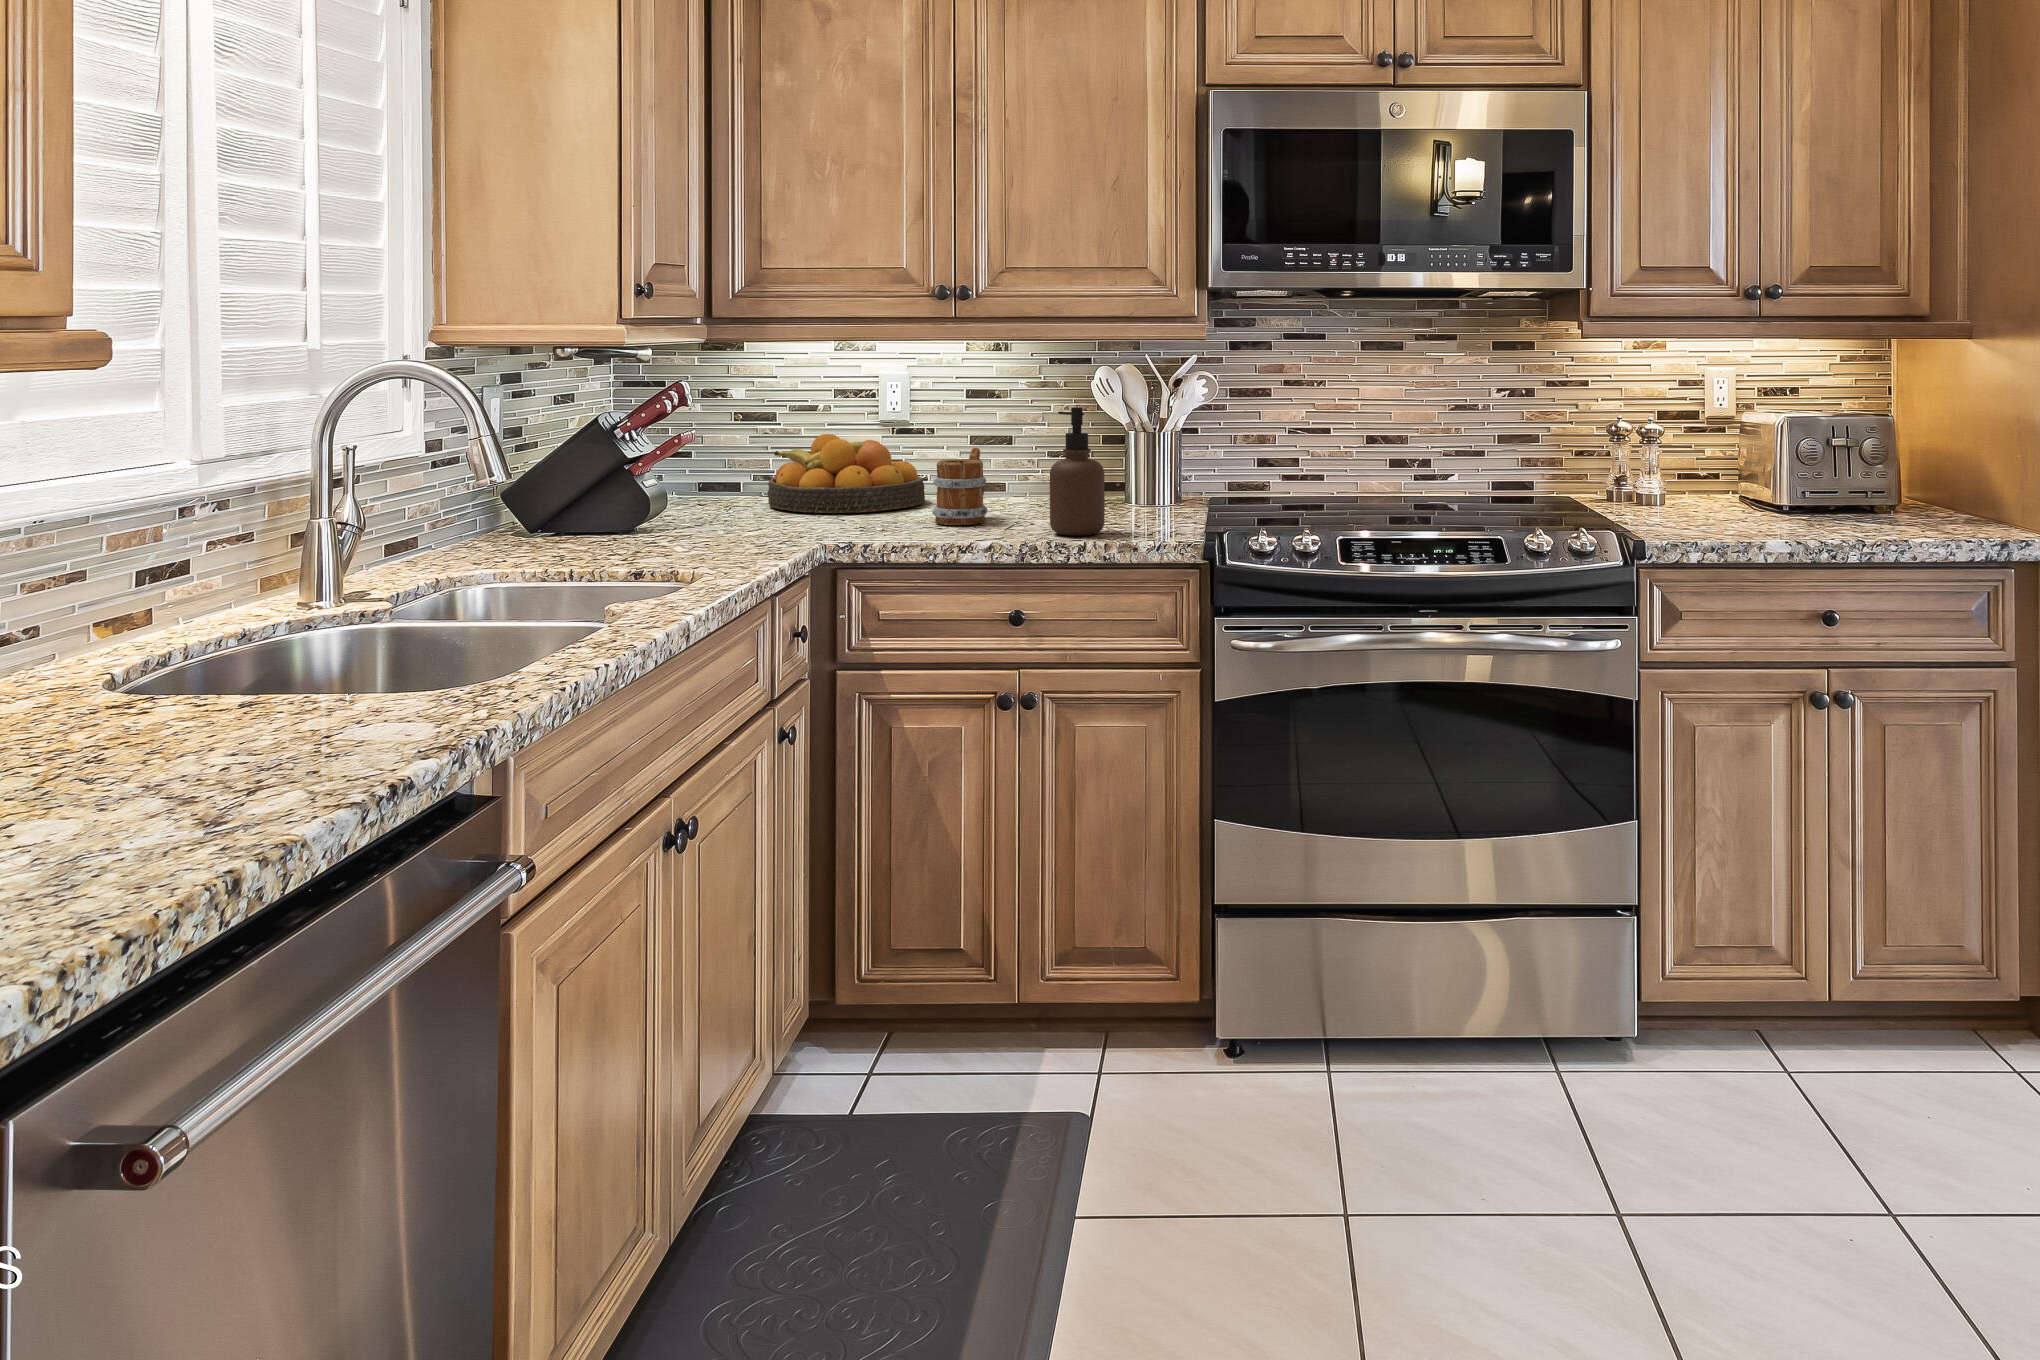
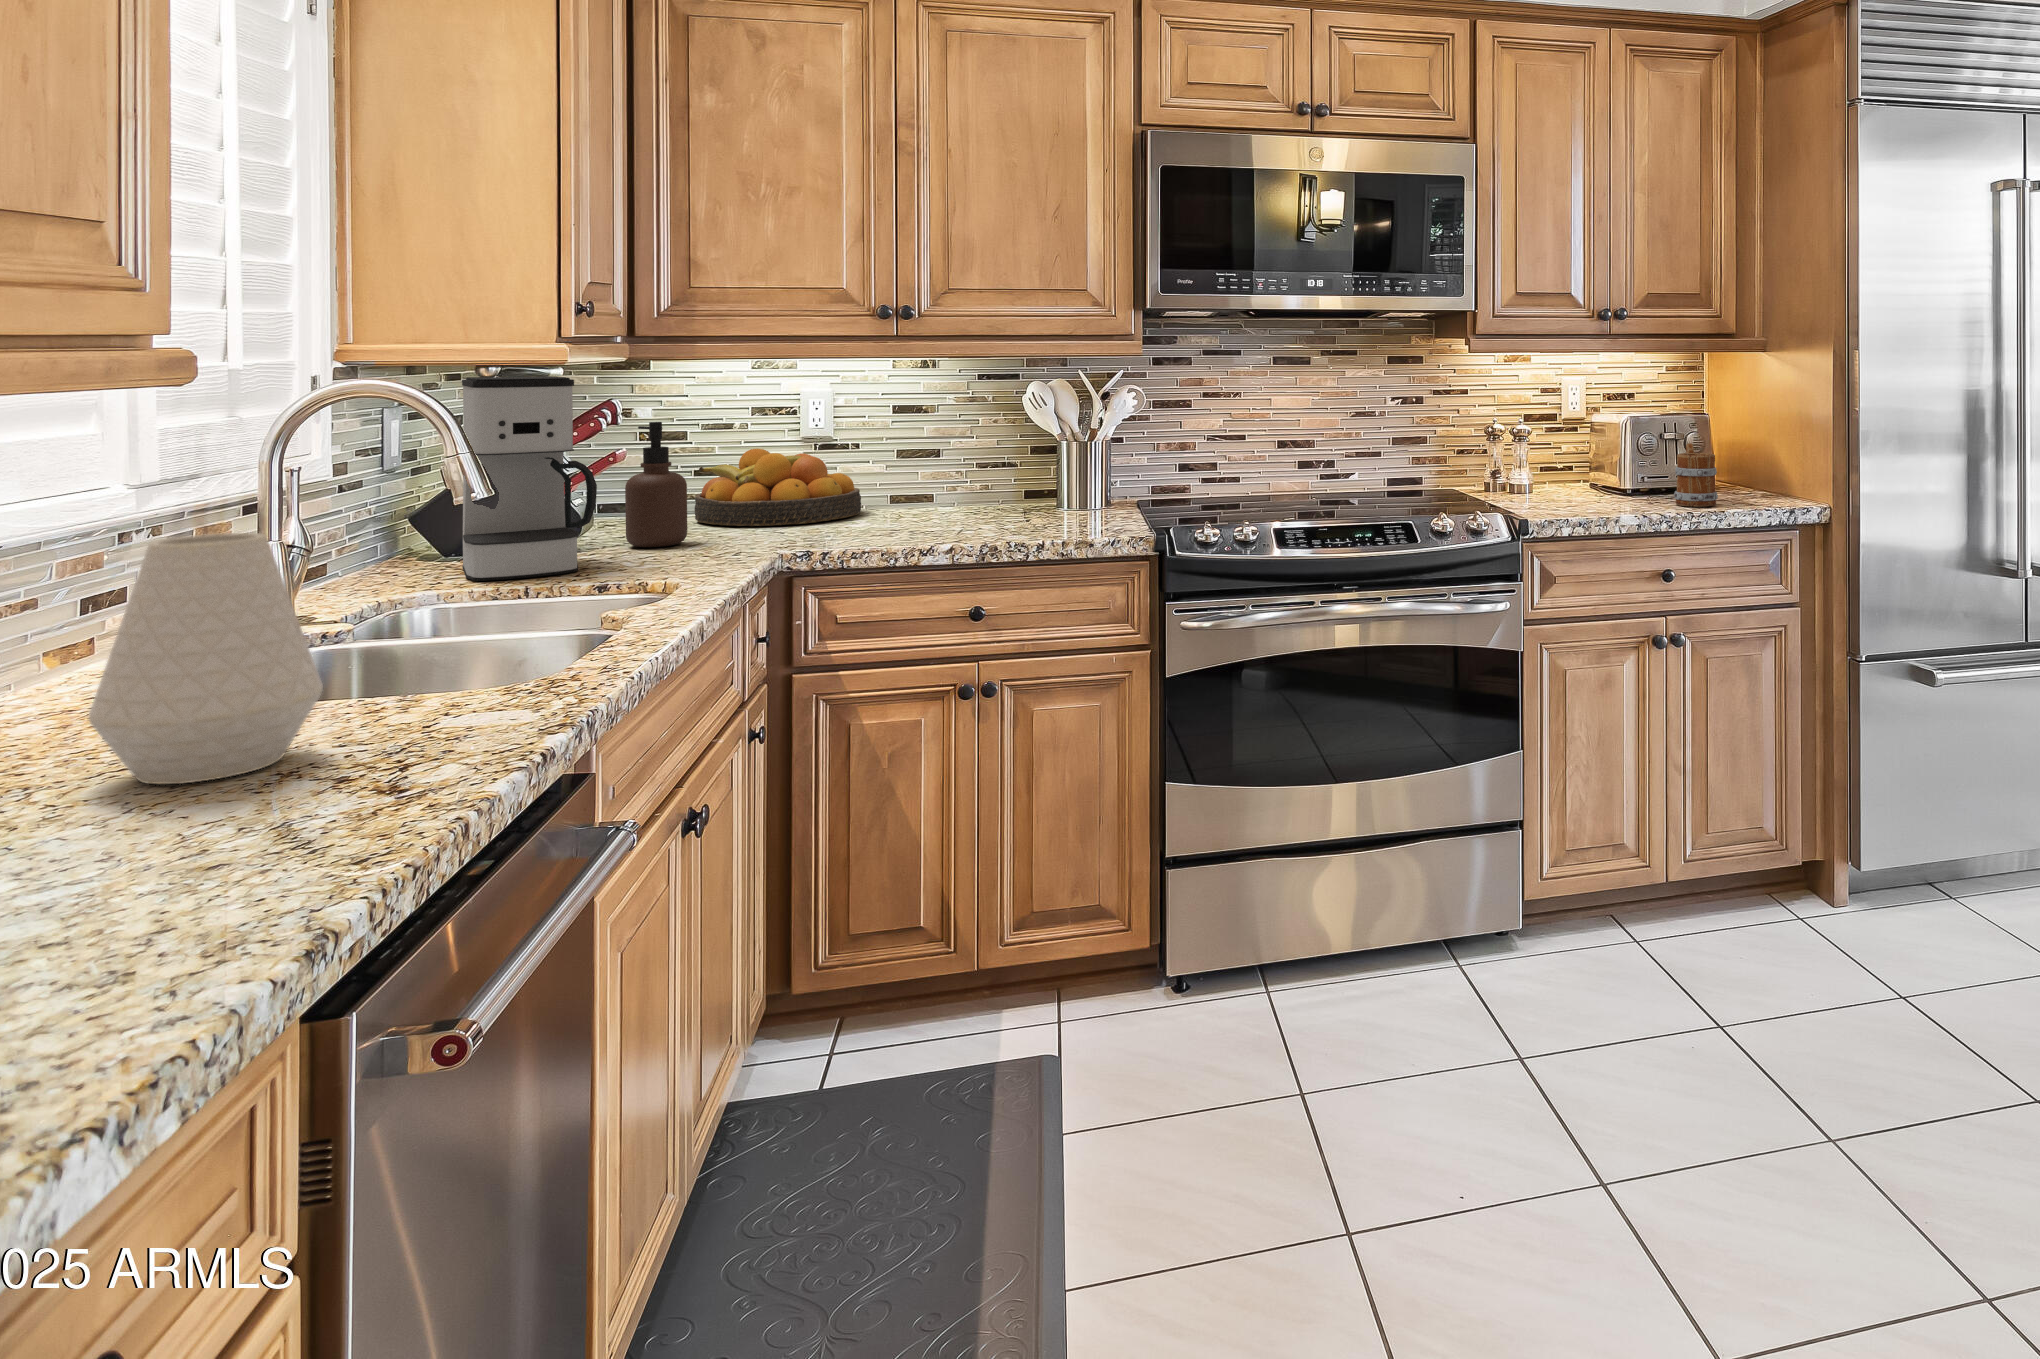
coffee maker: none [541,358,658,558] -> present [462,376,597,581]
soap dispenser: present [1050,407,1105,536] -> present [625,422,687,547]
mug: present [932,448,988,525] -> present [1674,443,1718,507]
vase: none [112,508,316,752] -> present [89,533,323,785]

